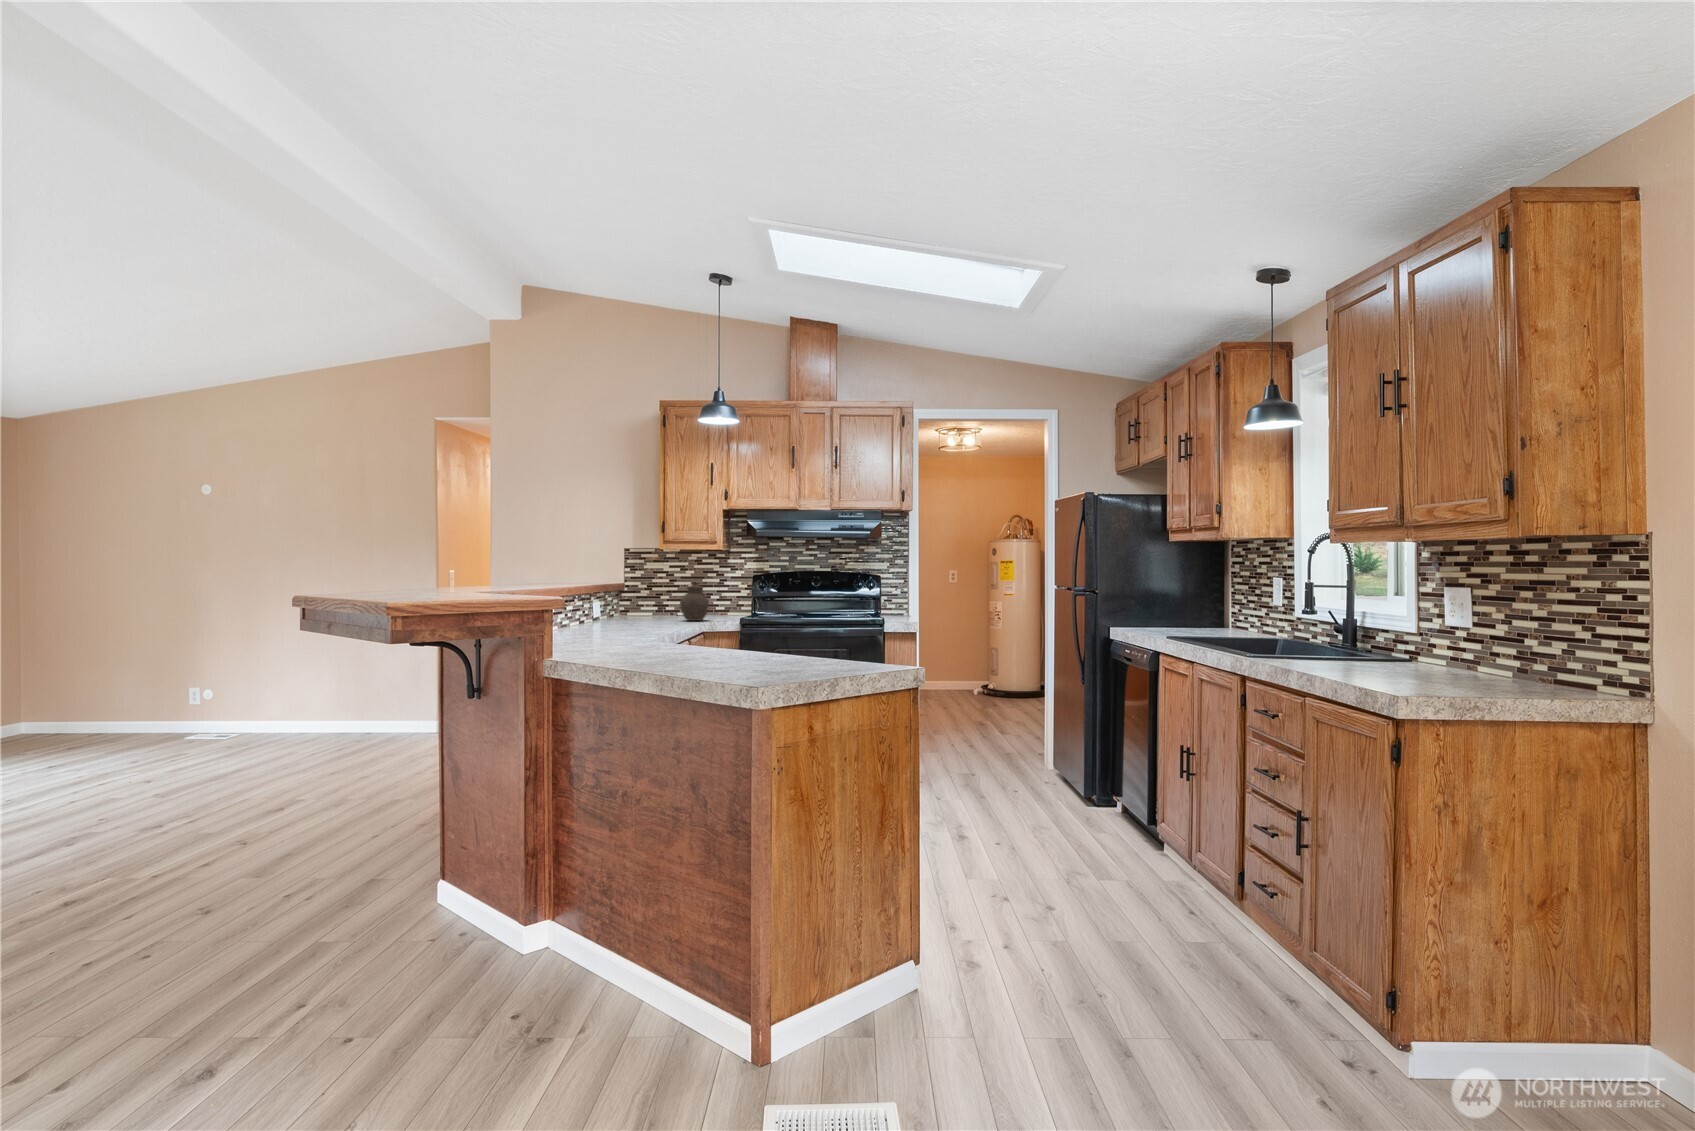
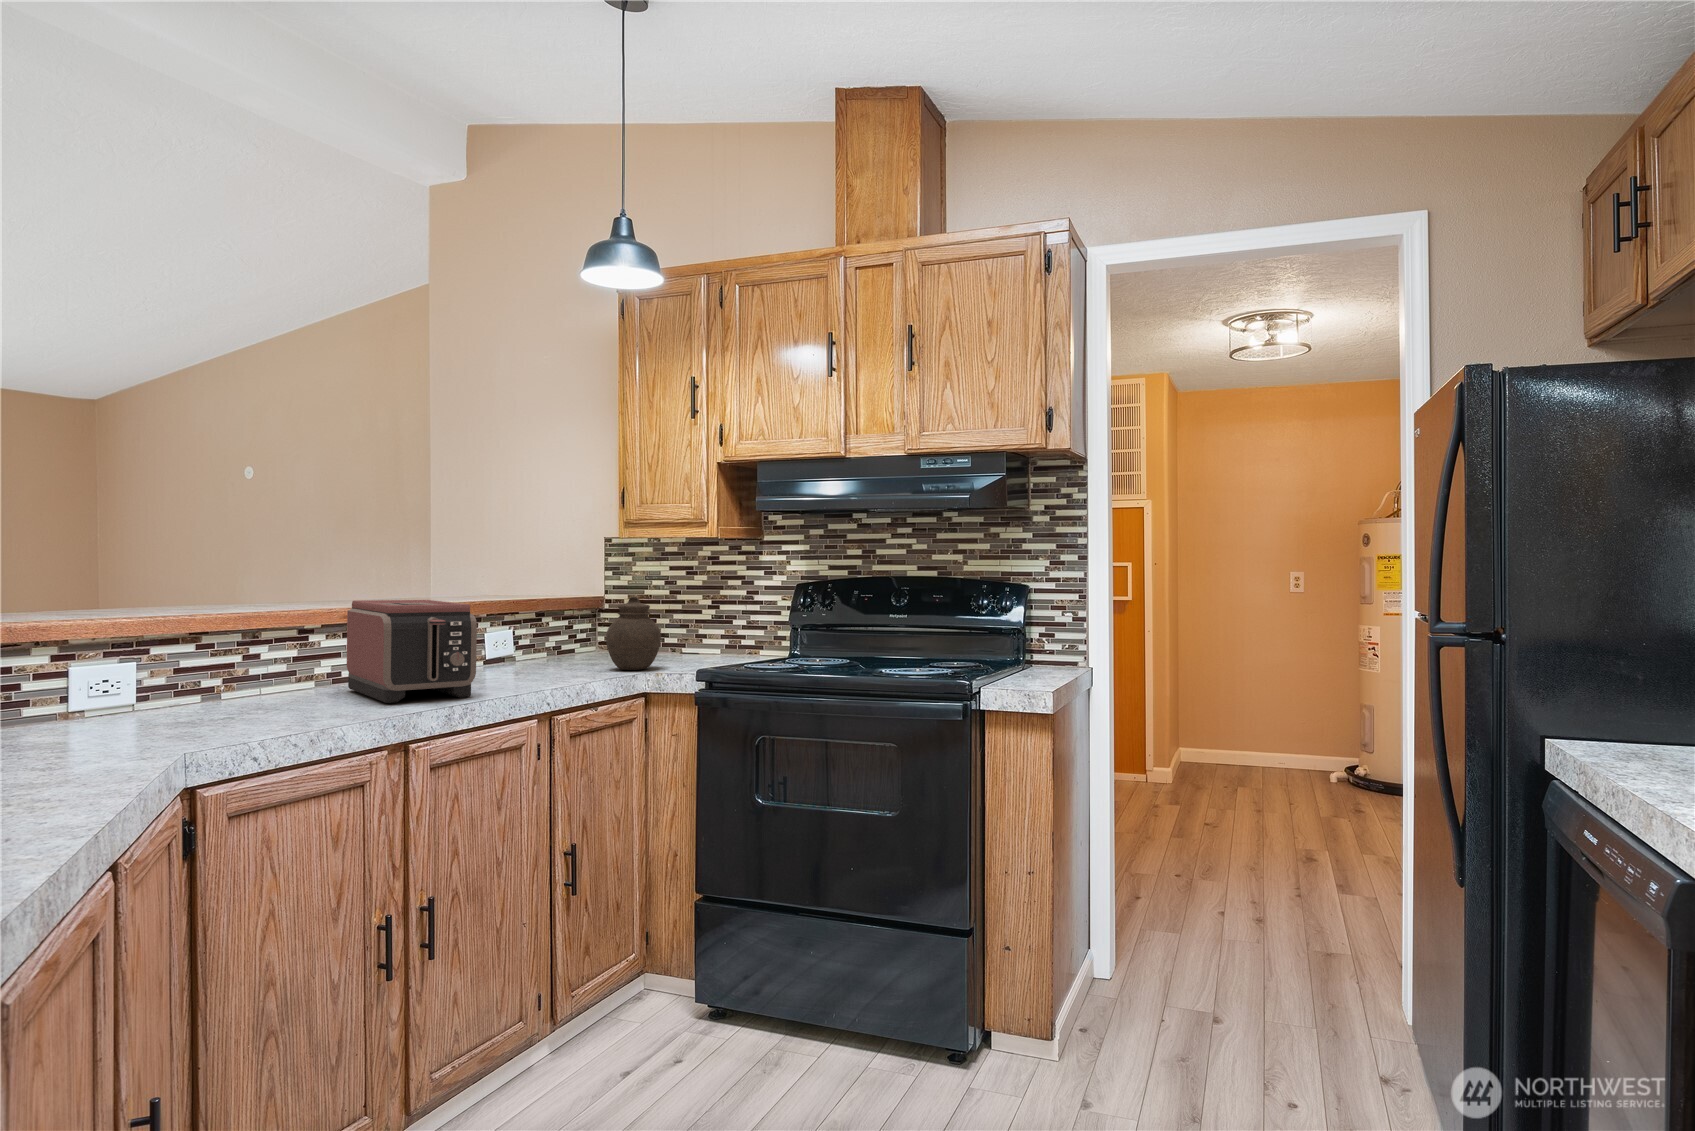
toaster: none [585,583,667,633] -> present [347,600,477,703]

